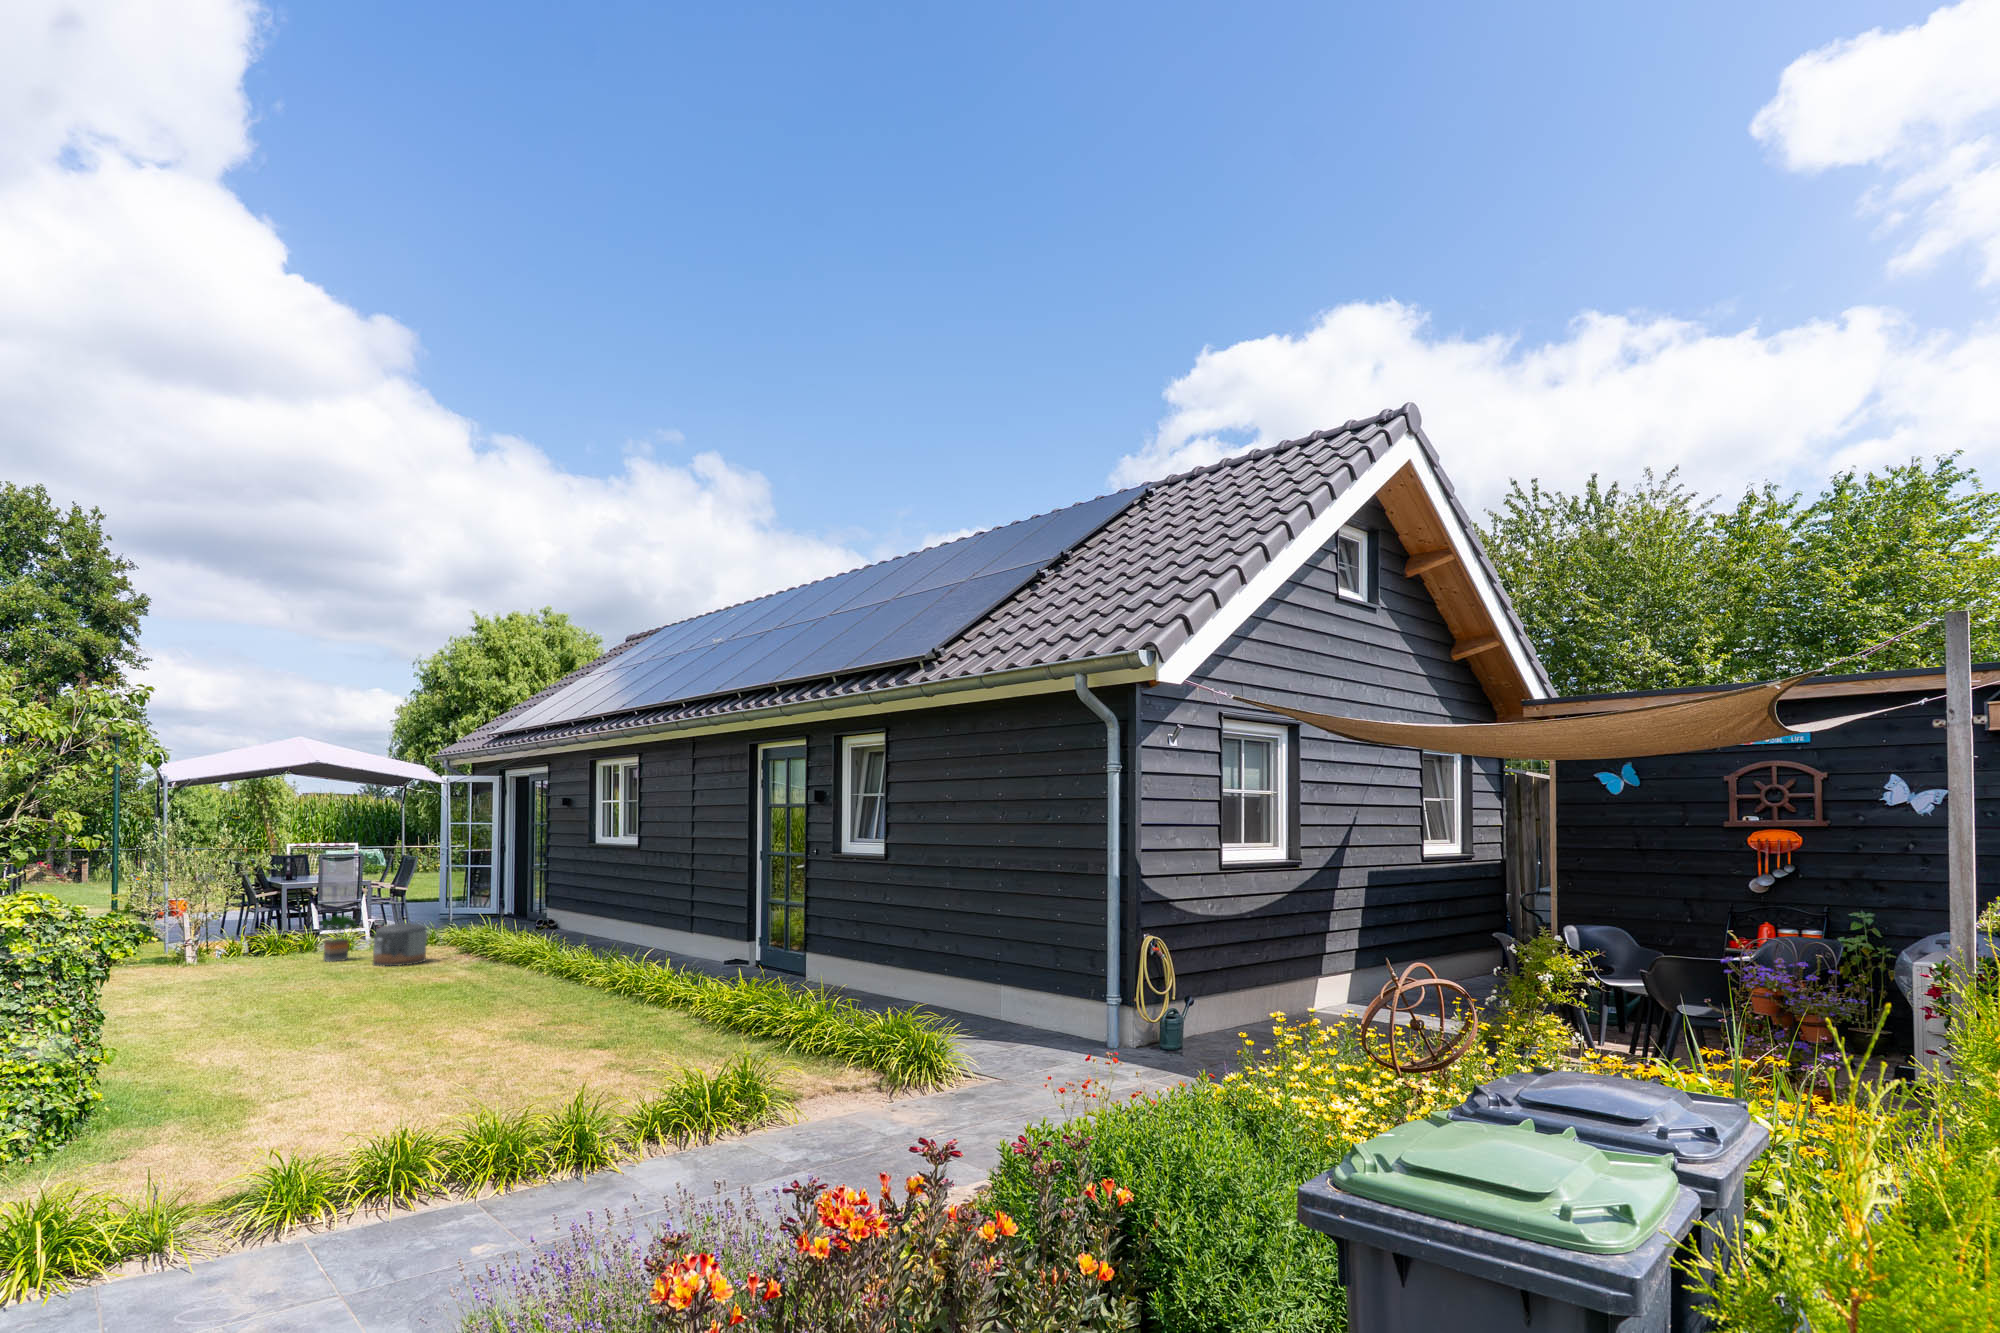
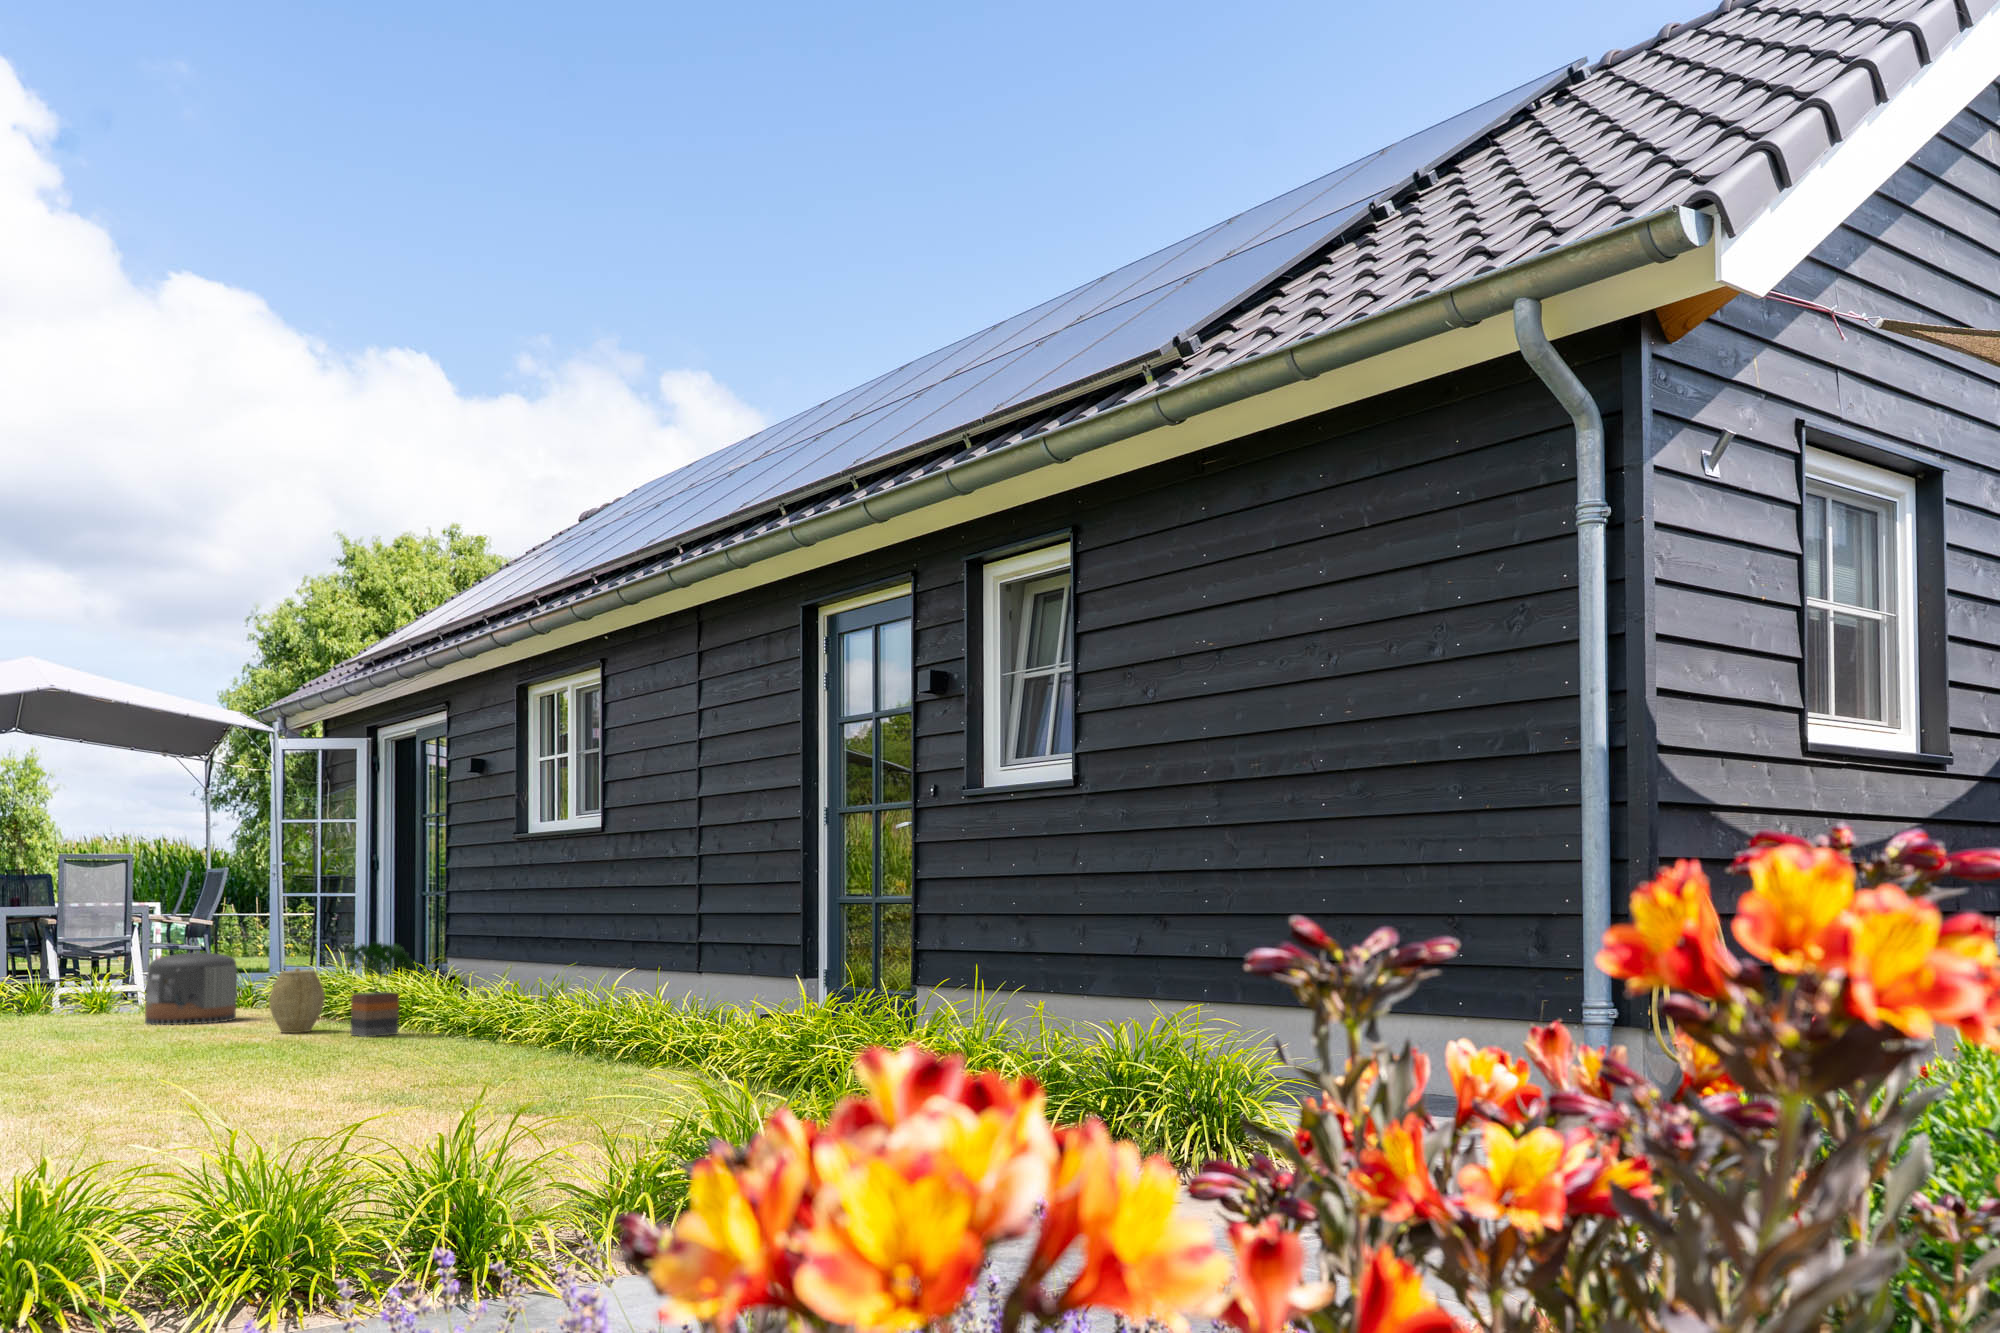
potted tree: present [323,915,357,962] -> present [347,942,414,1037]
woven basket: none [449,939,480,975] -> present [269,968,325,1033]

